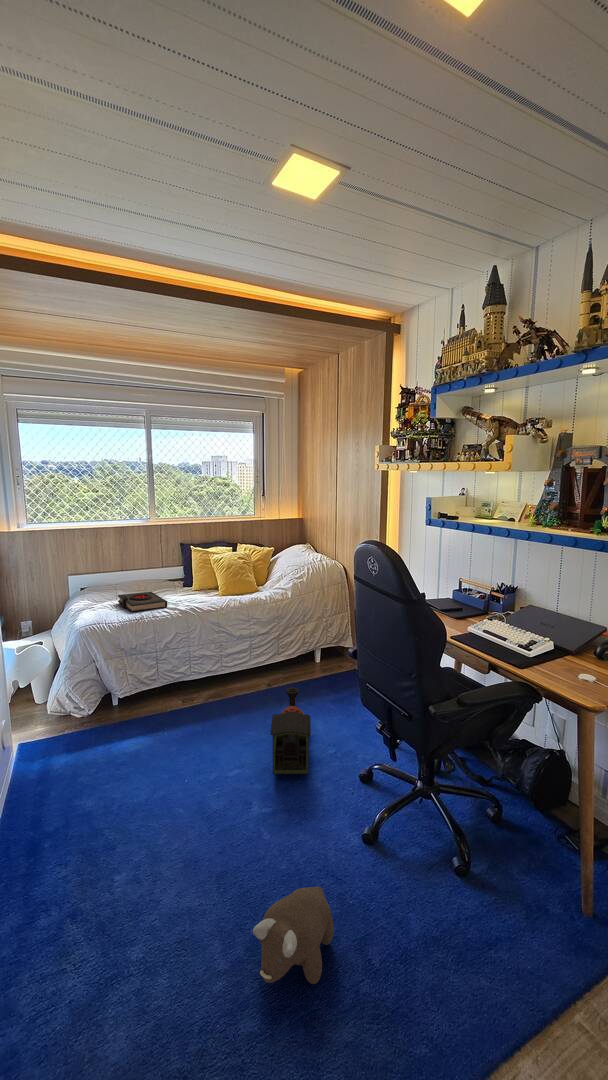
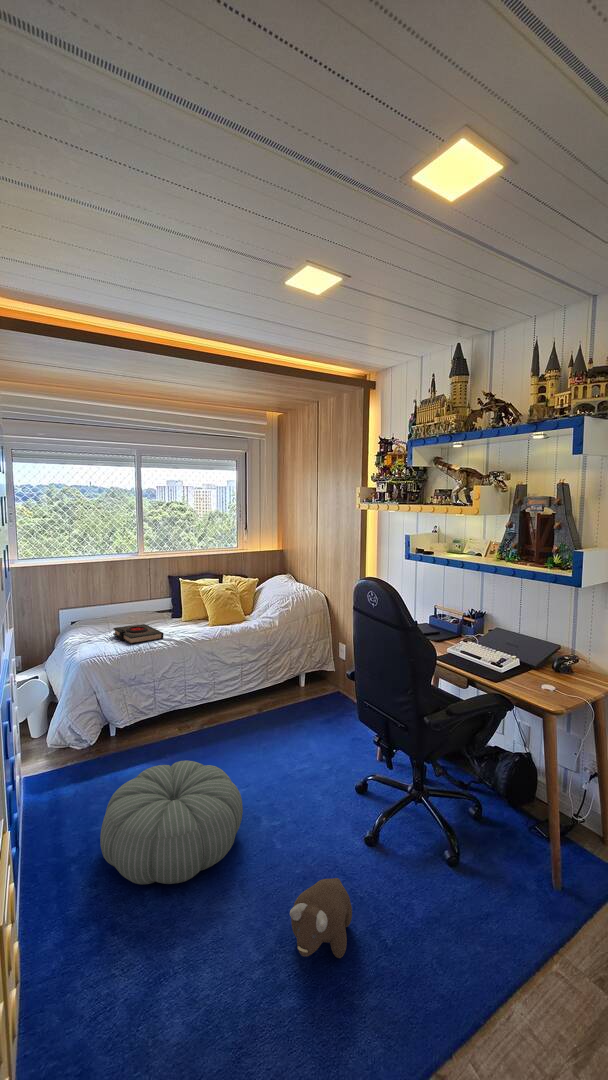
toy train: present [270,687,311,774] -> none [273,710,313,790]
pouf: none [69,738,228,875] -> present [100,761,243,884]

